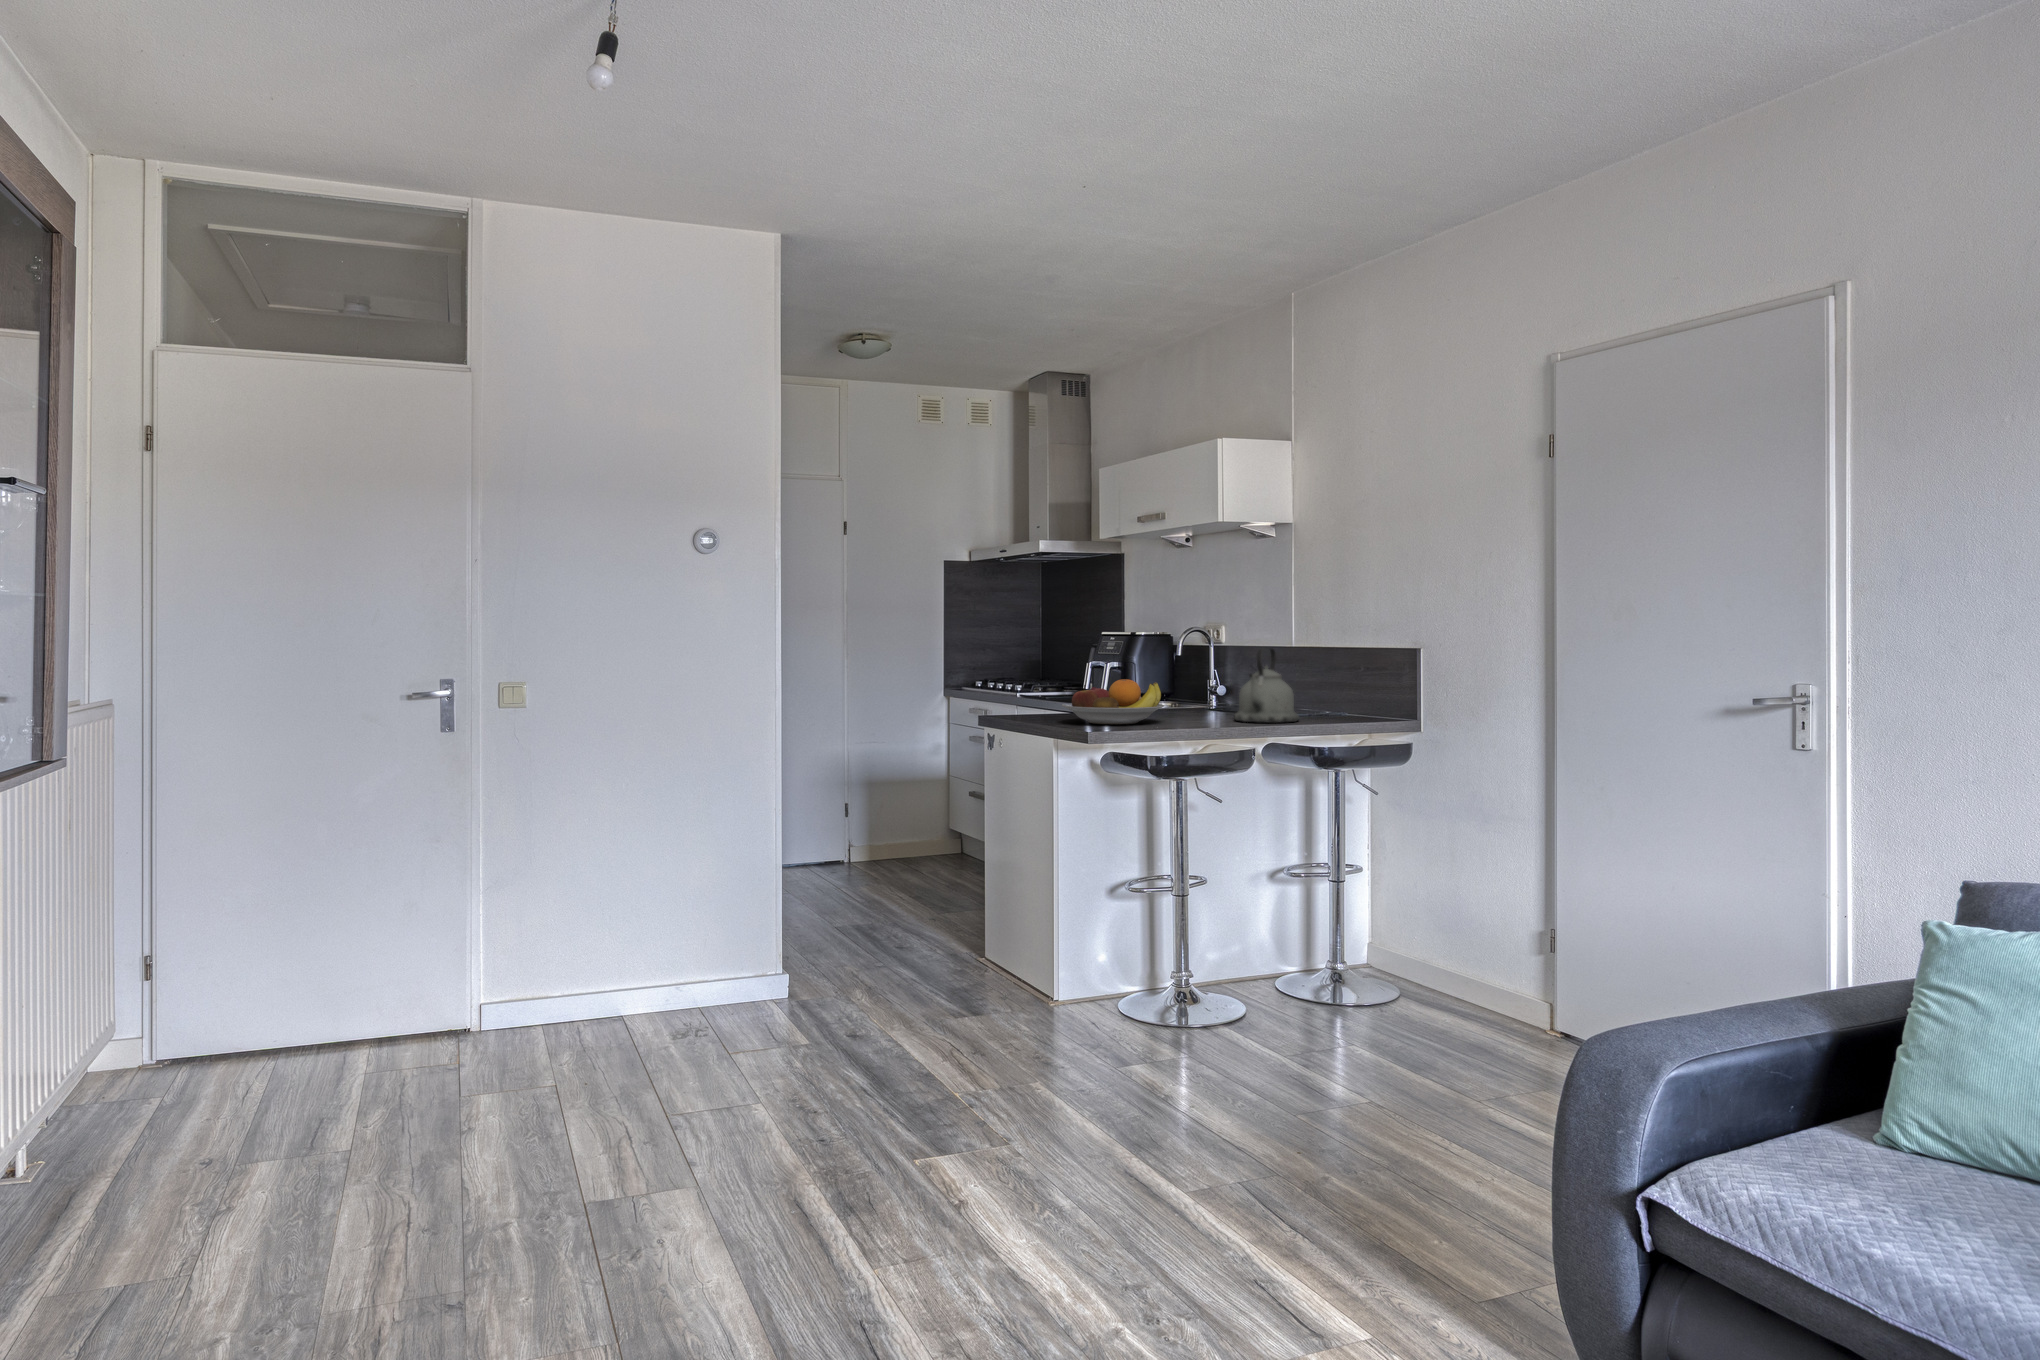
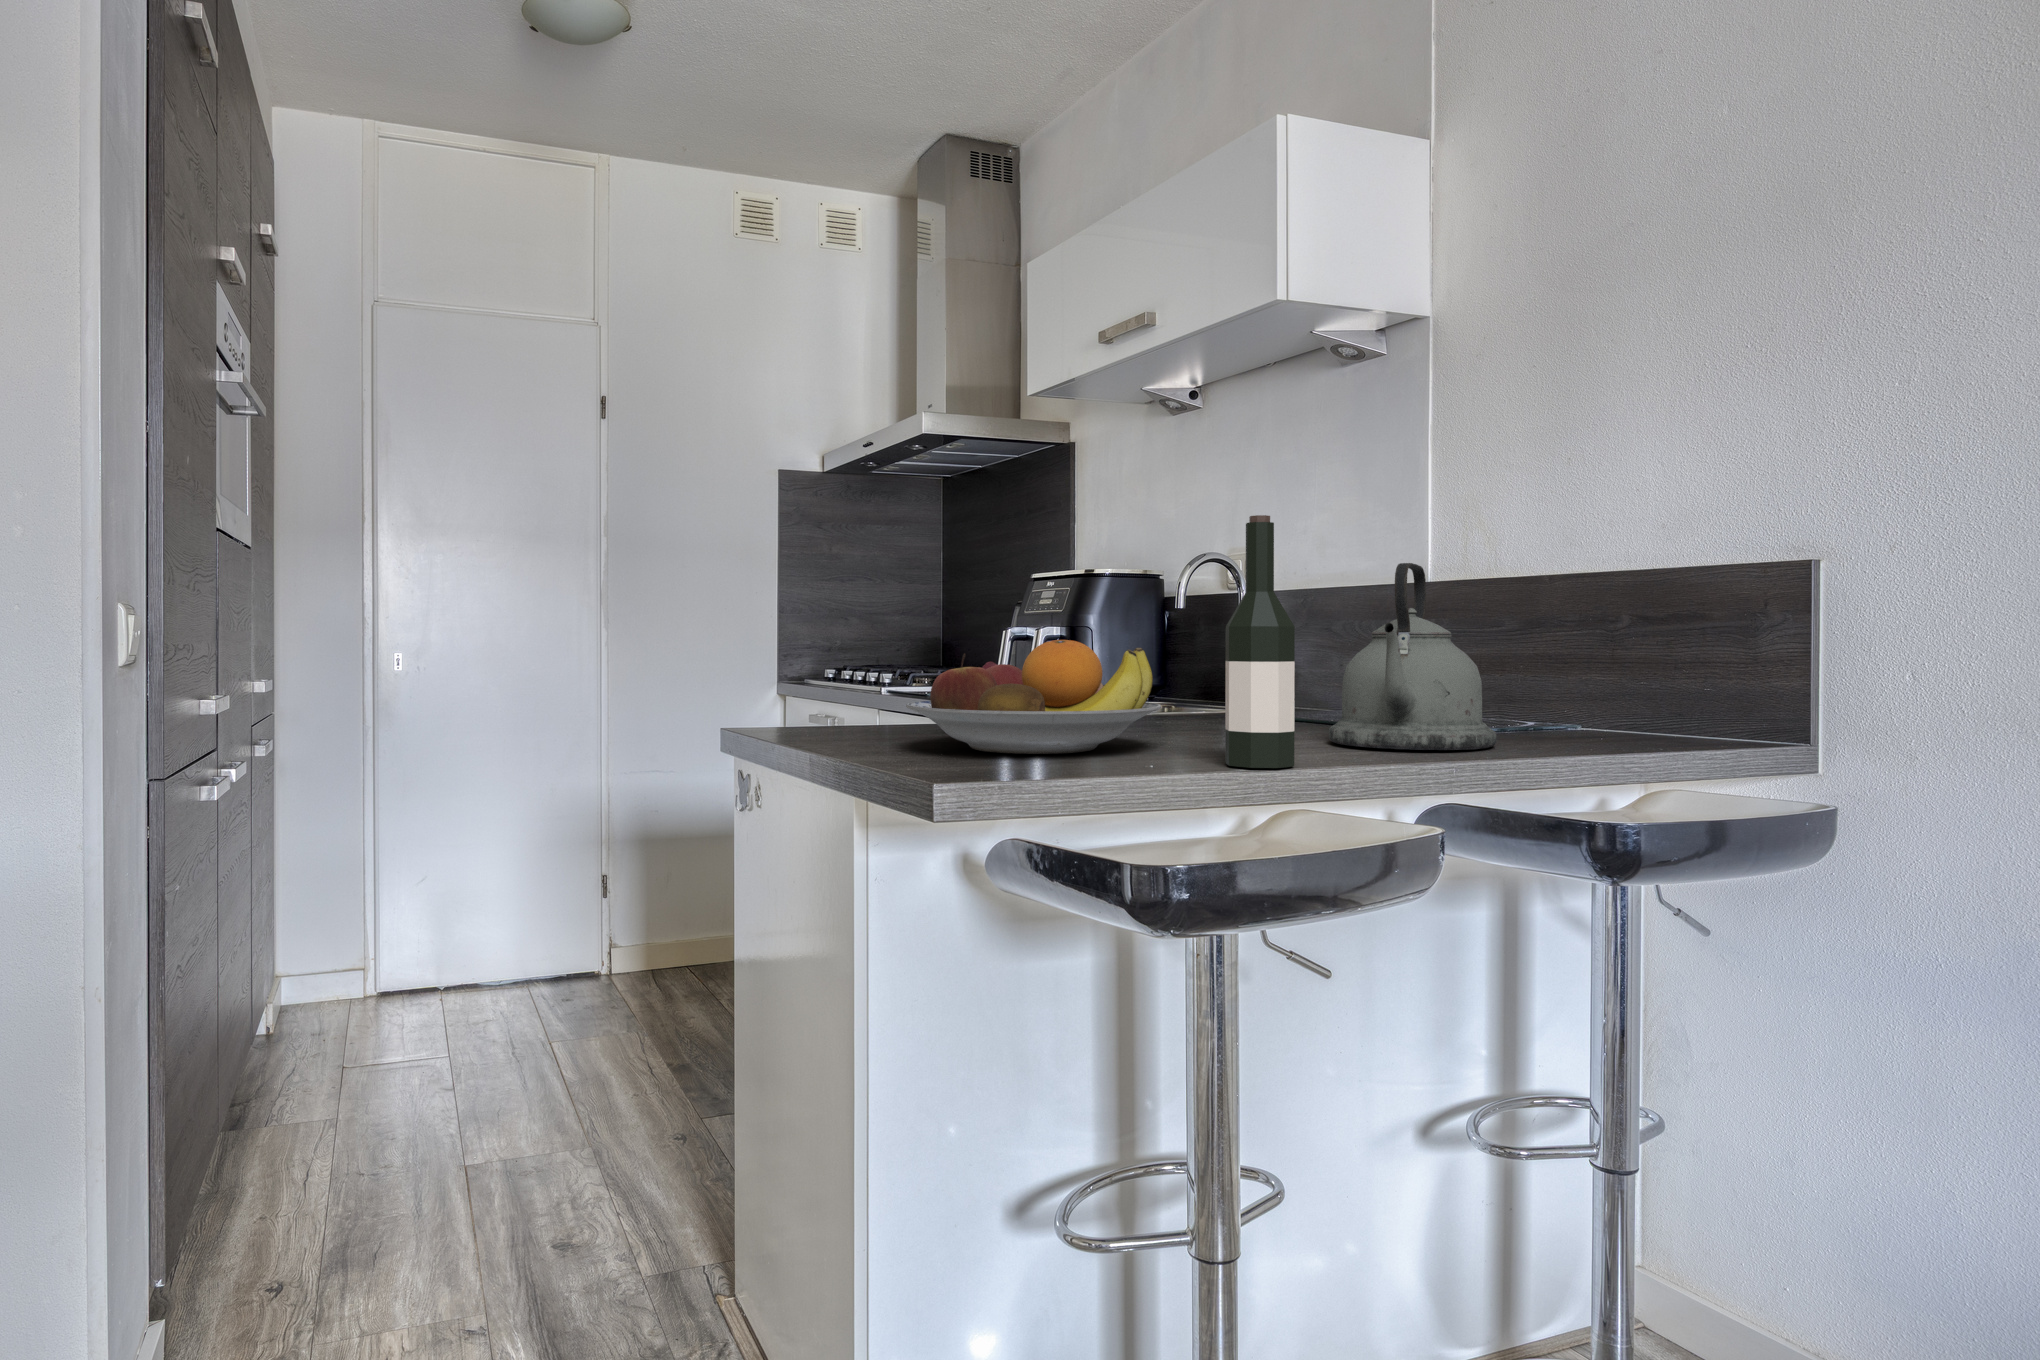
wine bottle: none [1187,635,1212,728] -> present [1225,515,1295,768]

